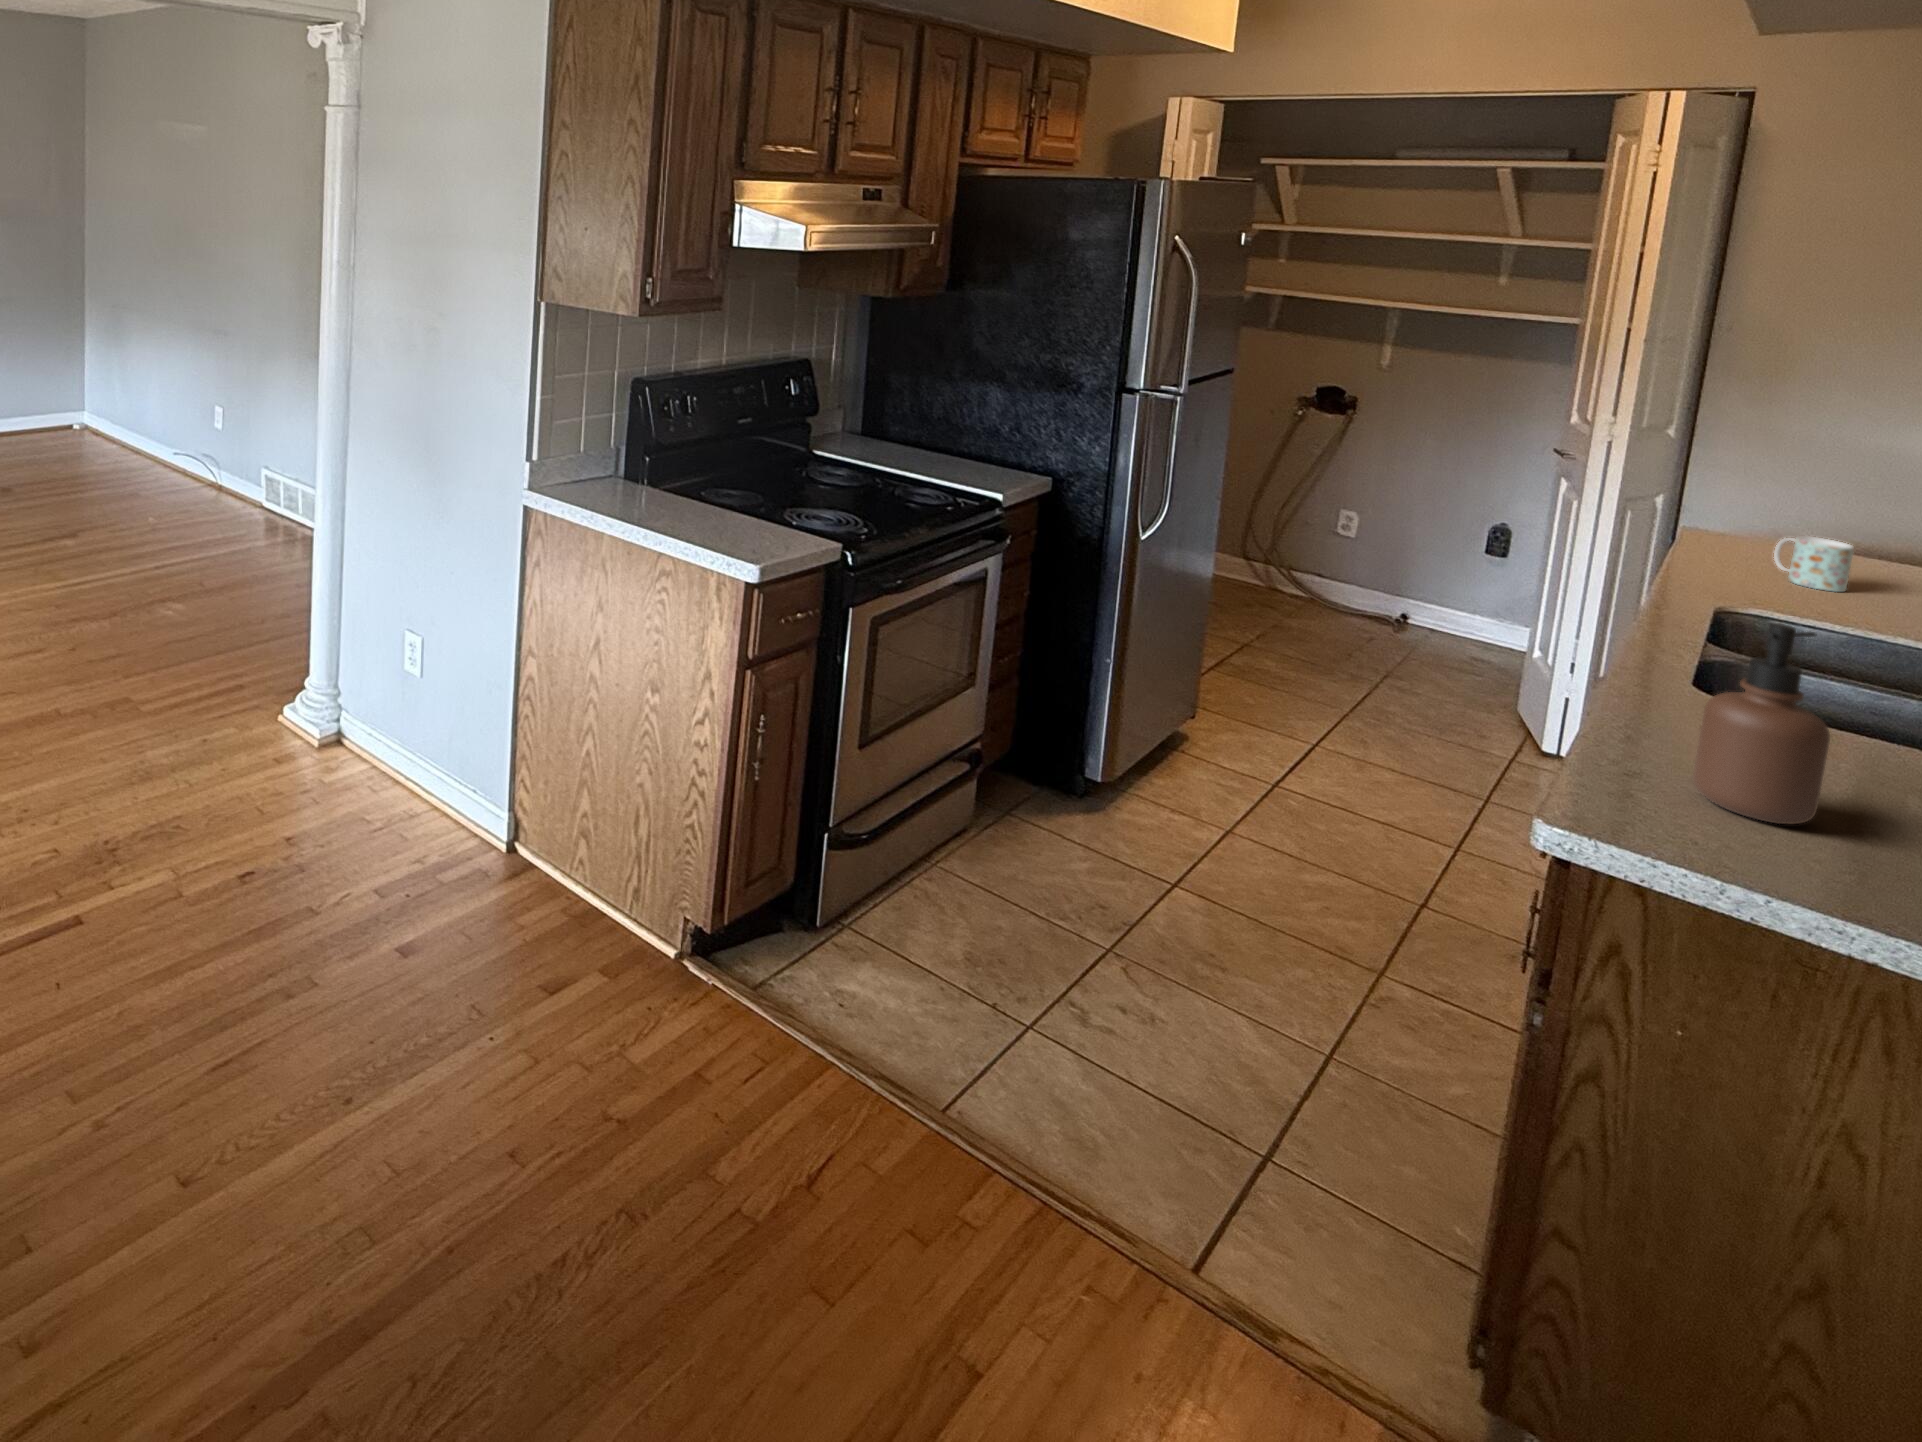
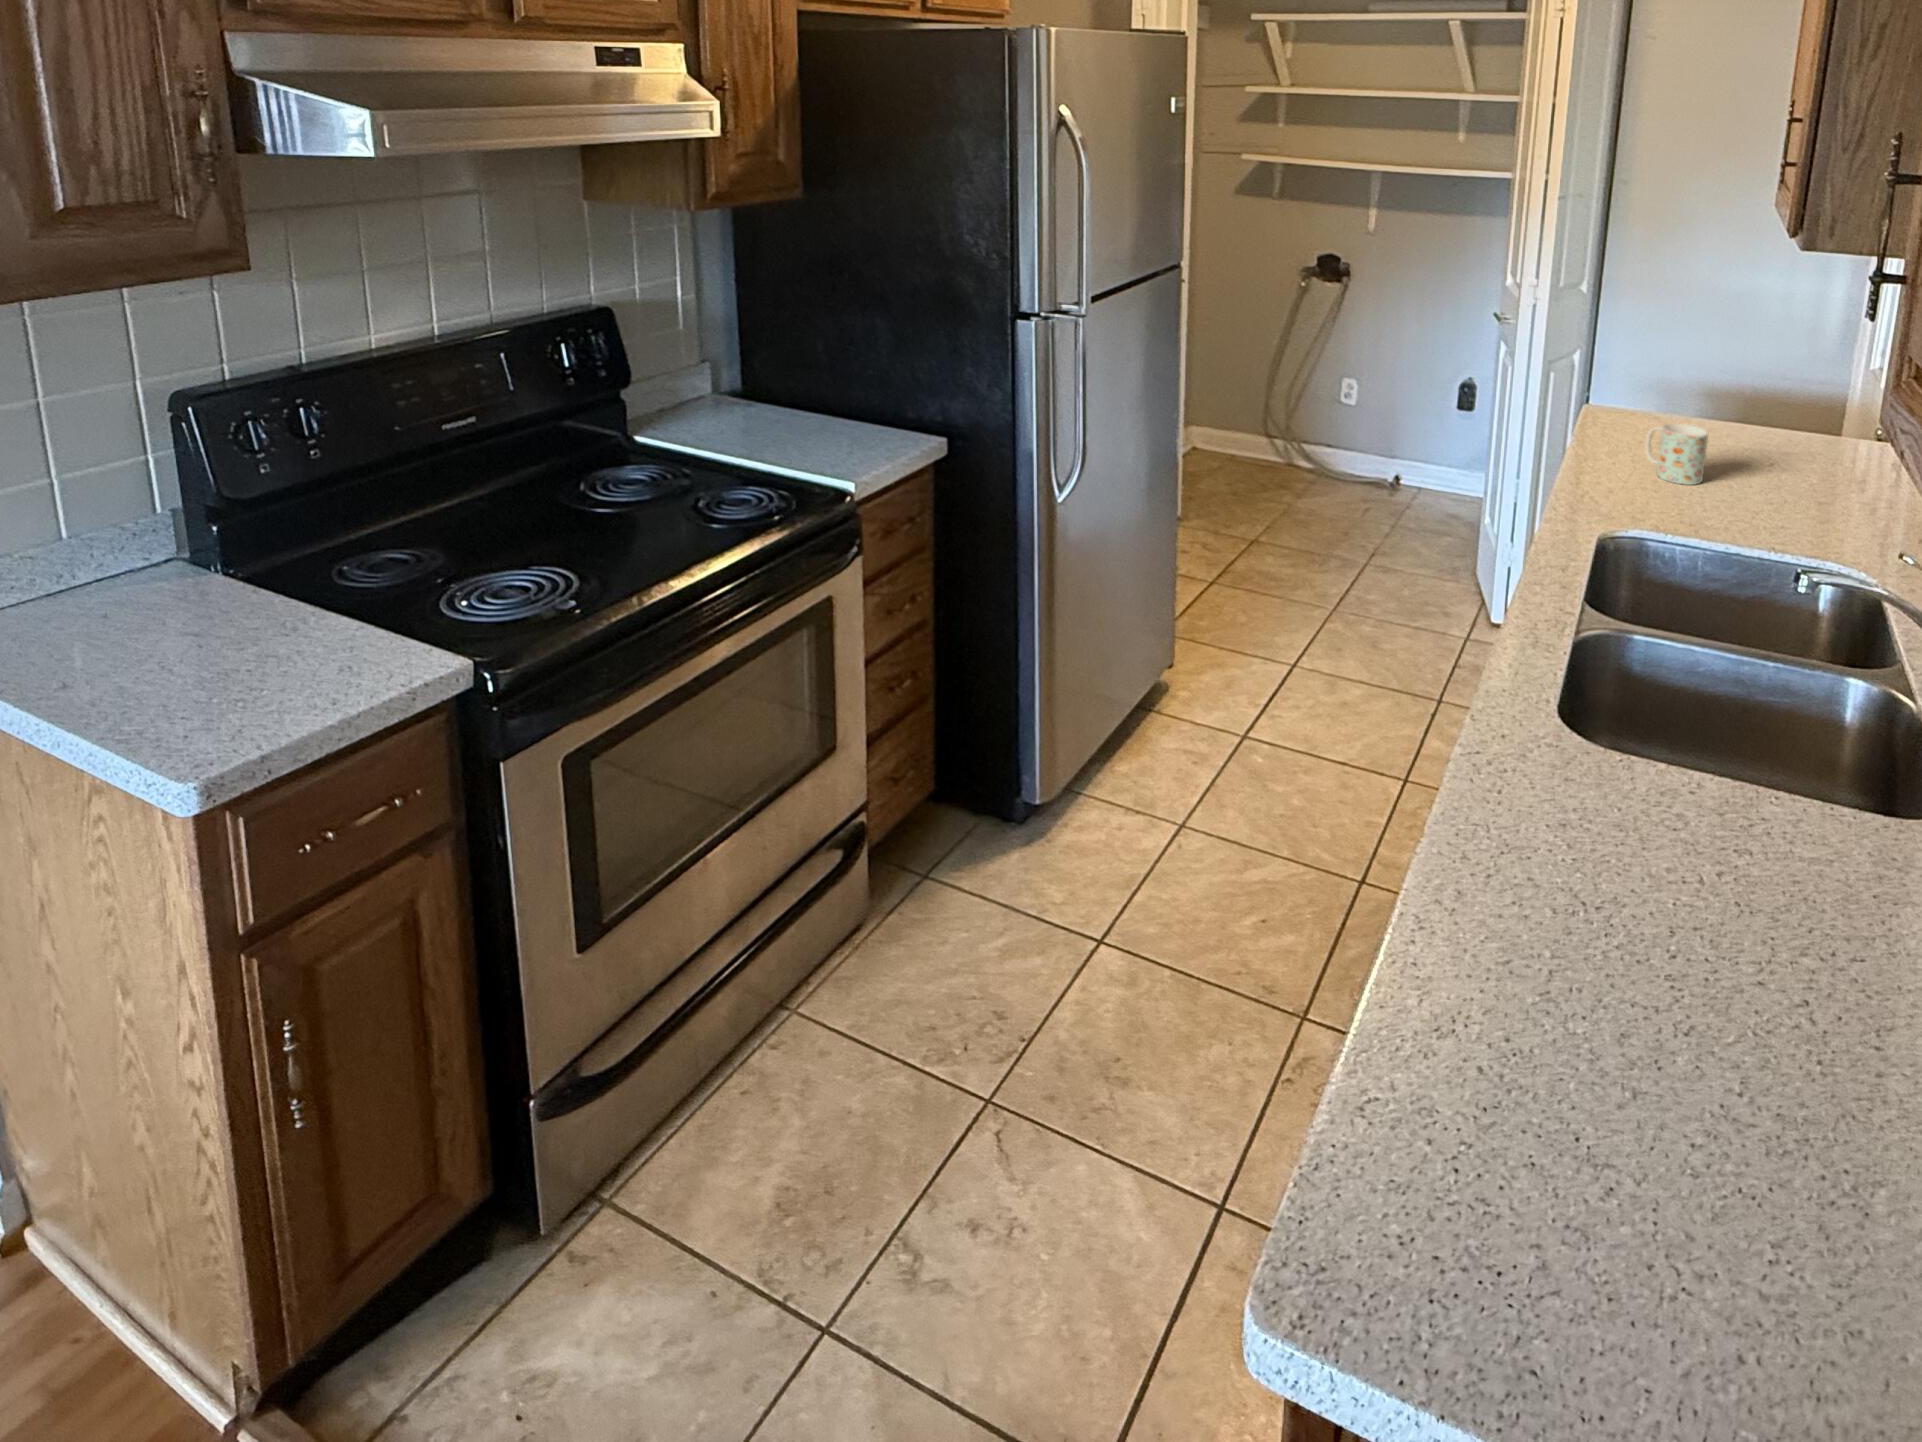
soap dispenser: present [1693,623,1830,824] -> none [1486,771,1647,1113]

